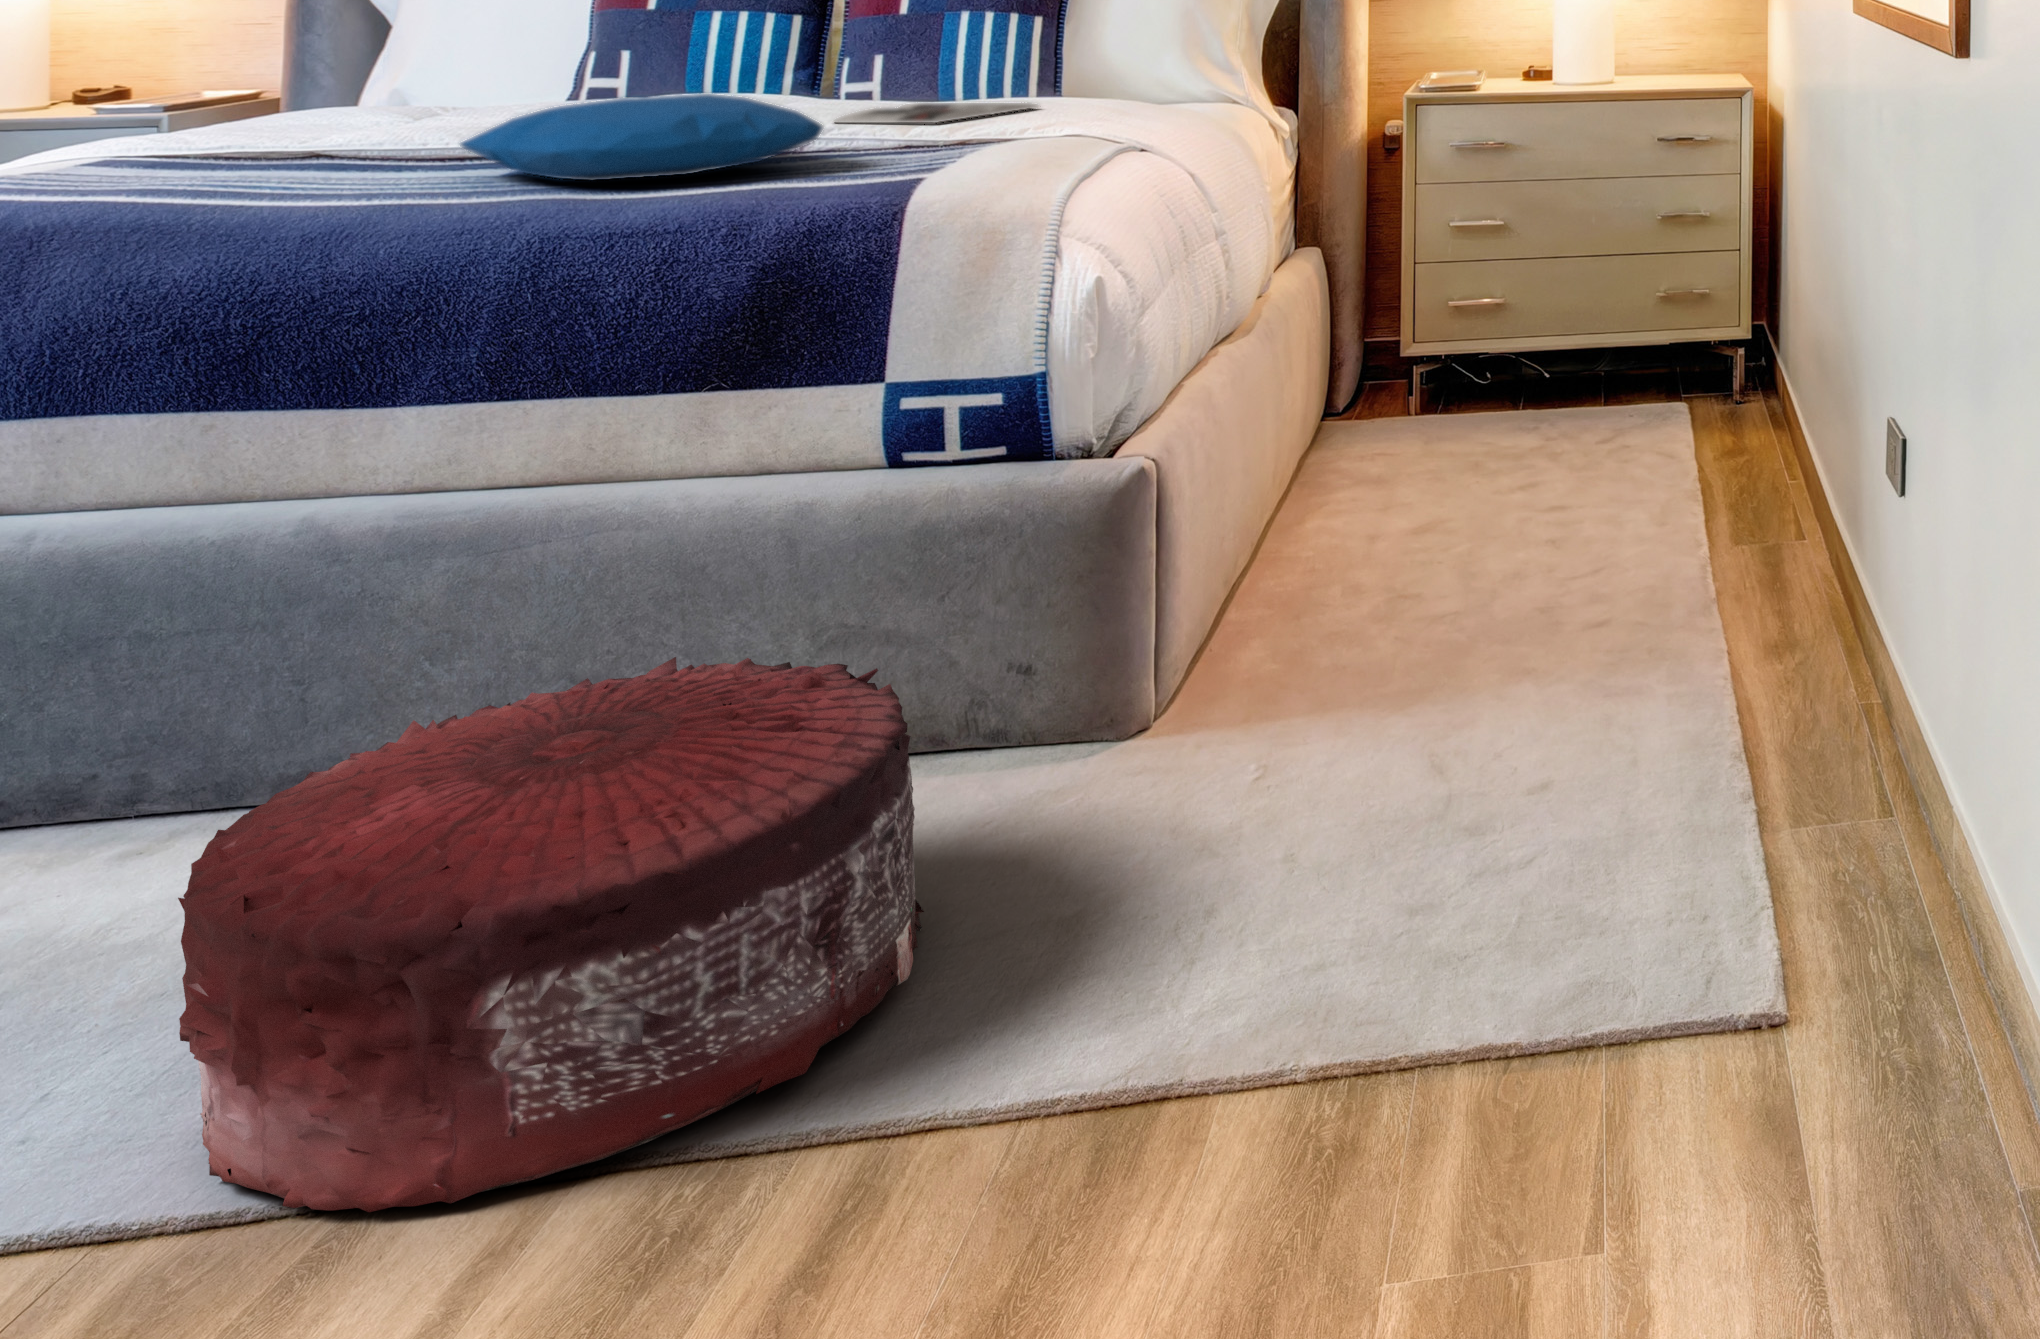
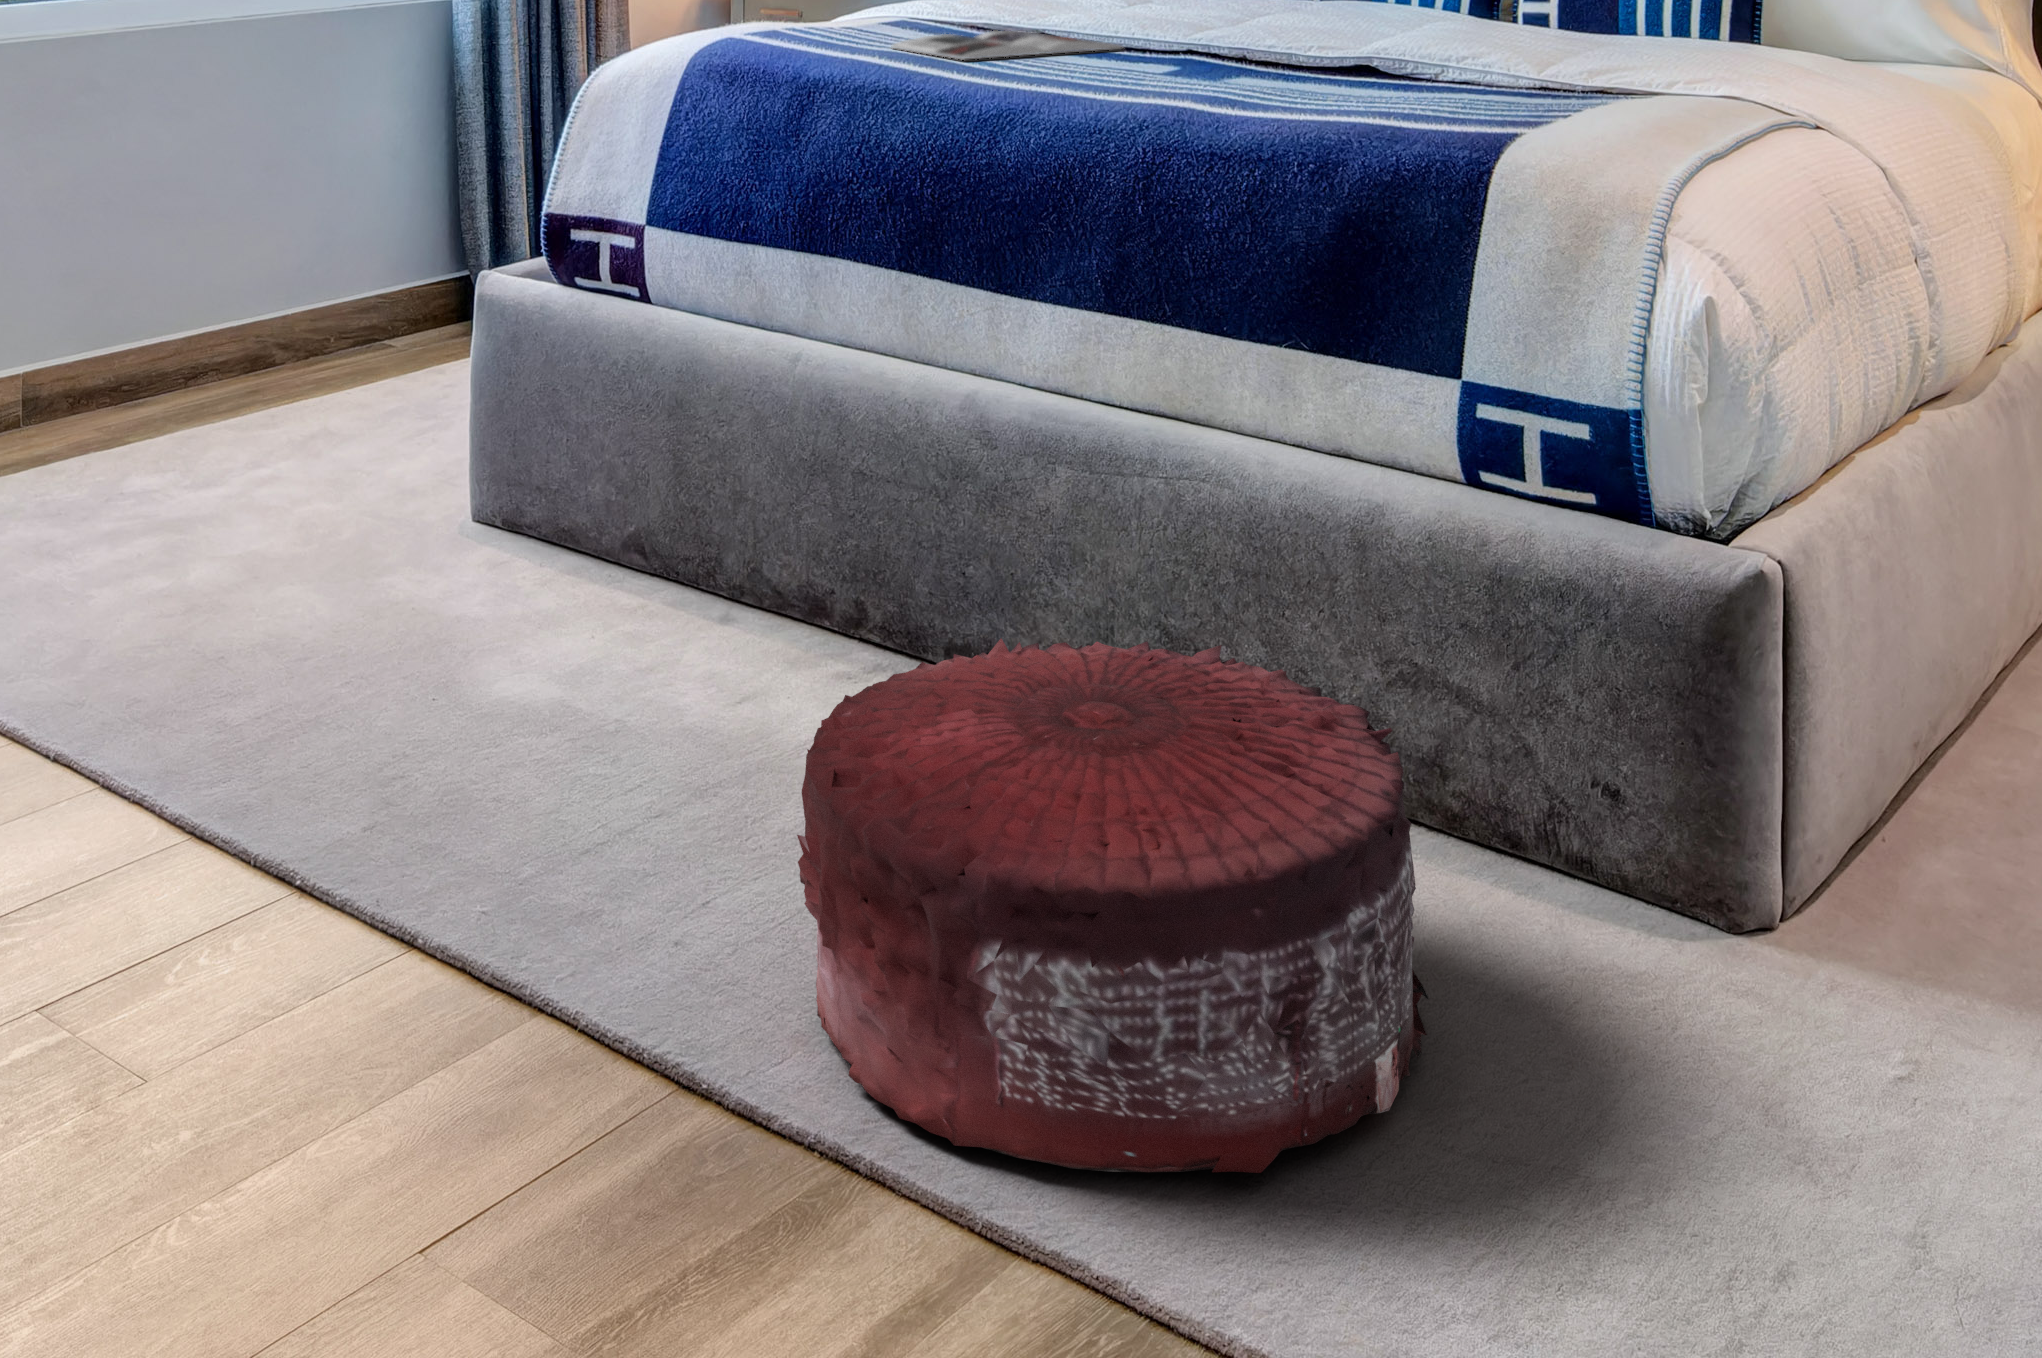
pillow: present [461,94,823,181] -> none [1123,20,1439,103]
magazine: present [835,103,1038,123] -> present [891,31,1123,59]

